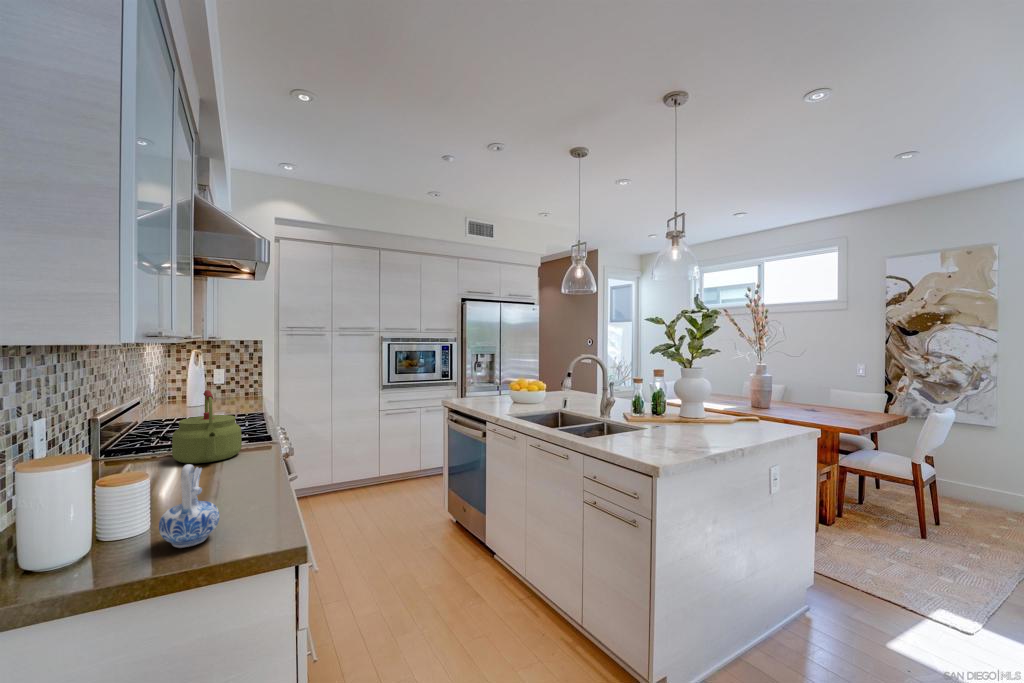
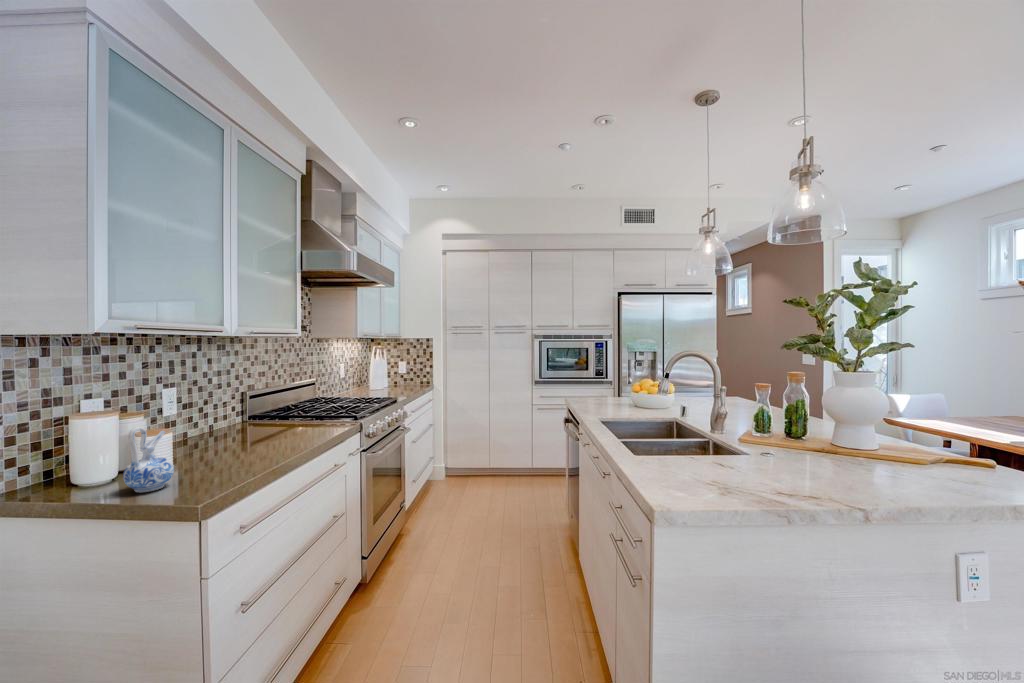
kettle: present [172,390,242,463] -> none [267,374,318,432]

